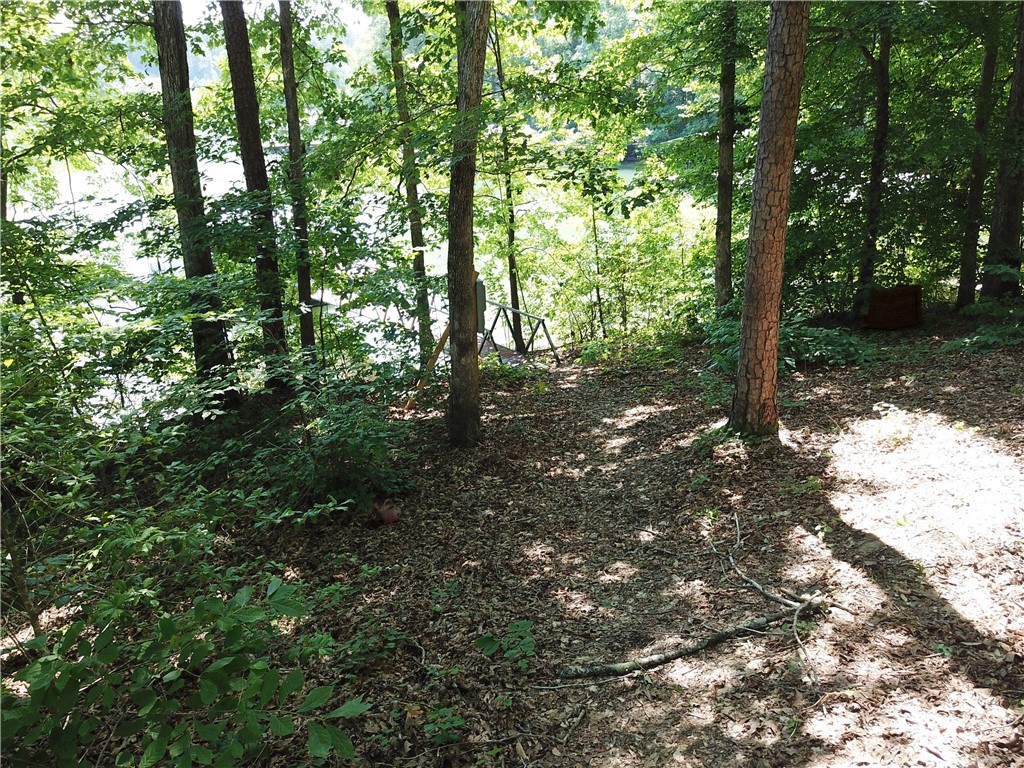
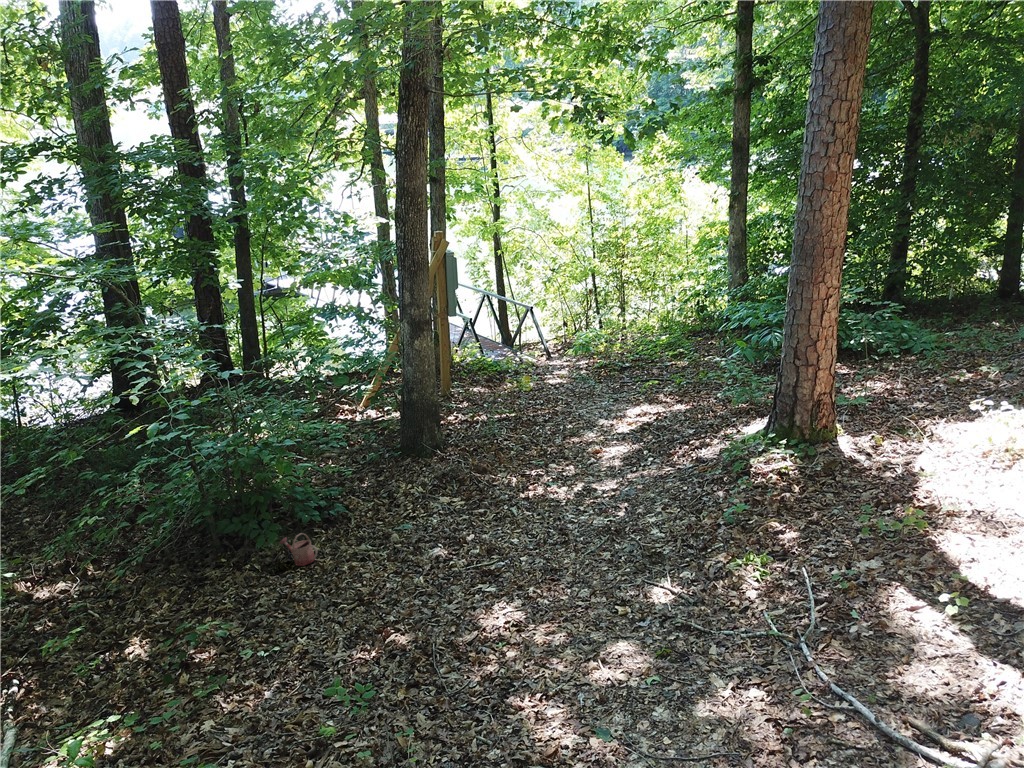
wooden crate: present [860,284,923,330] -> none [901,257,978,312]

